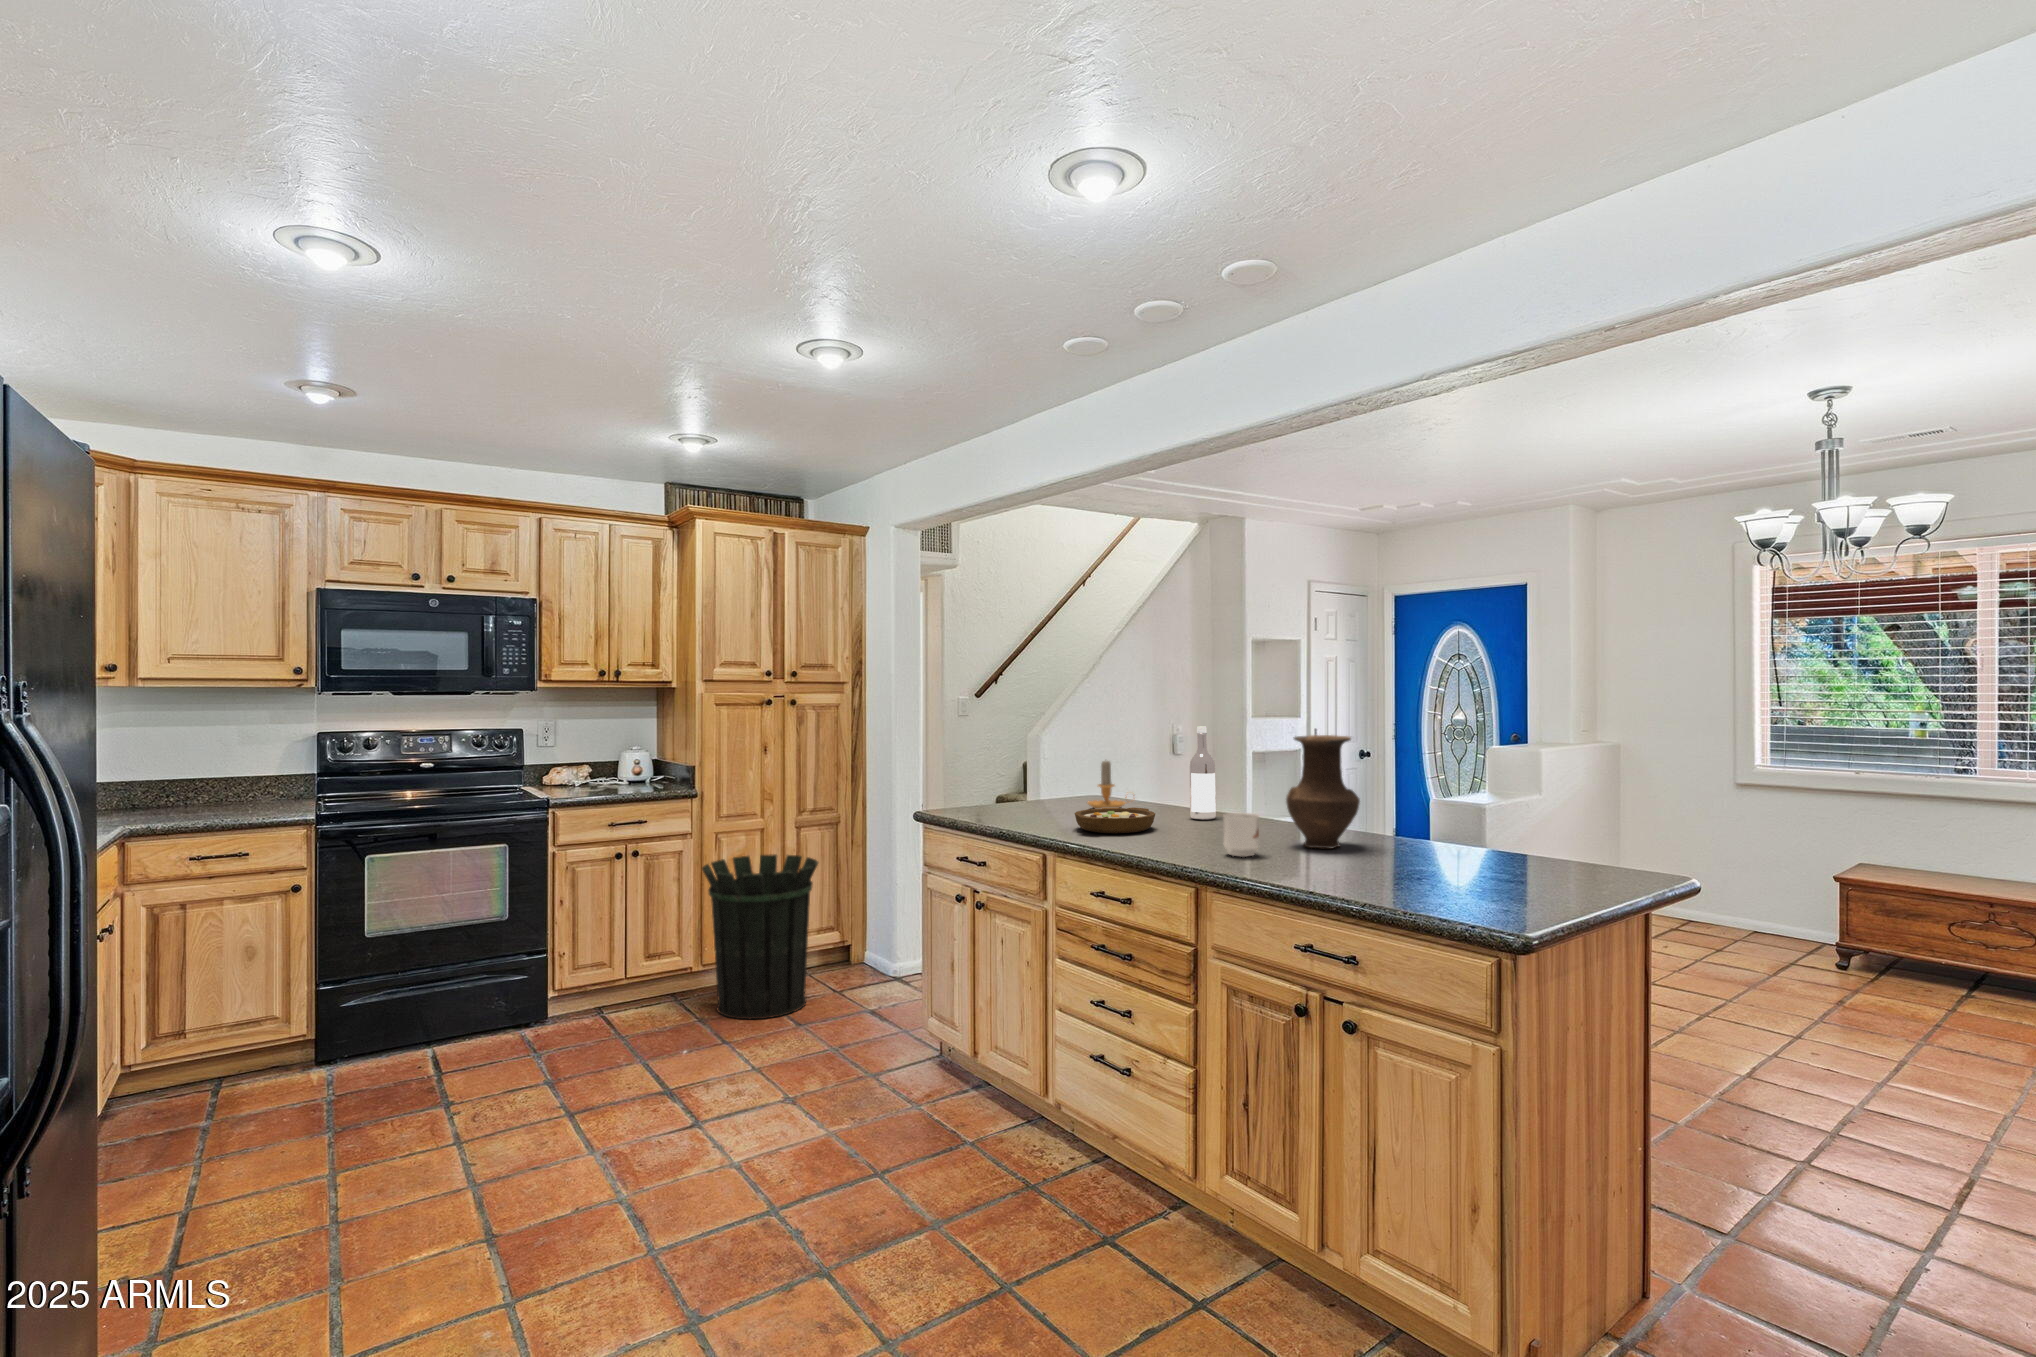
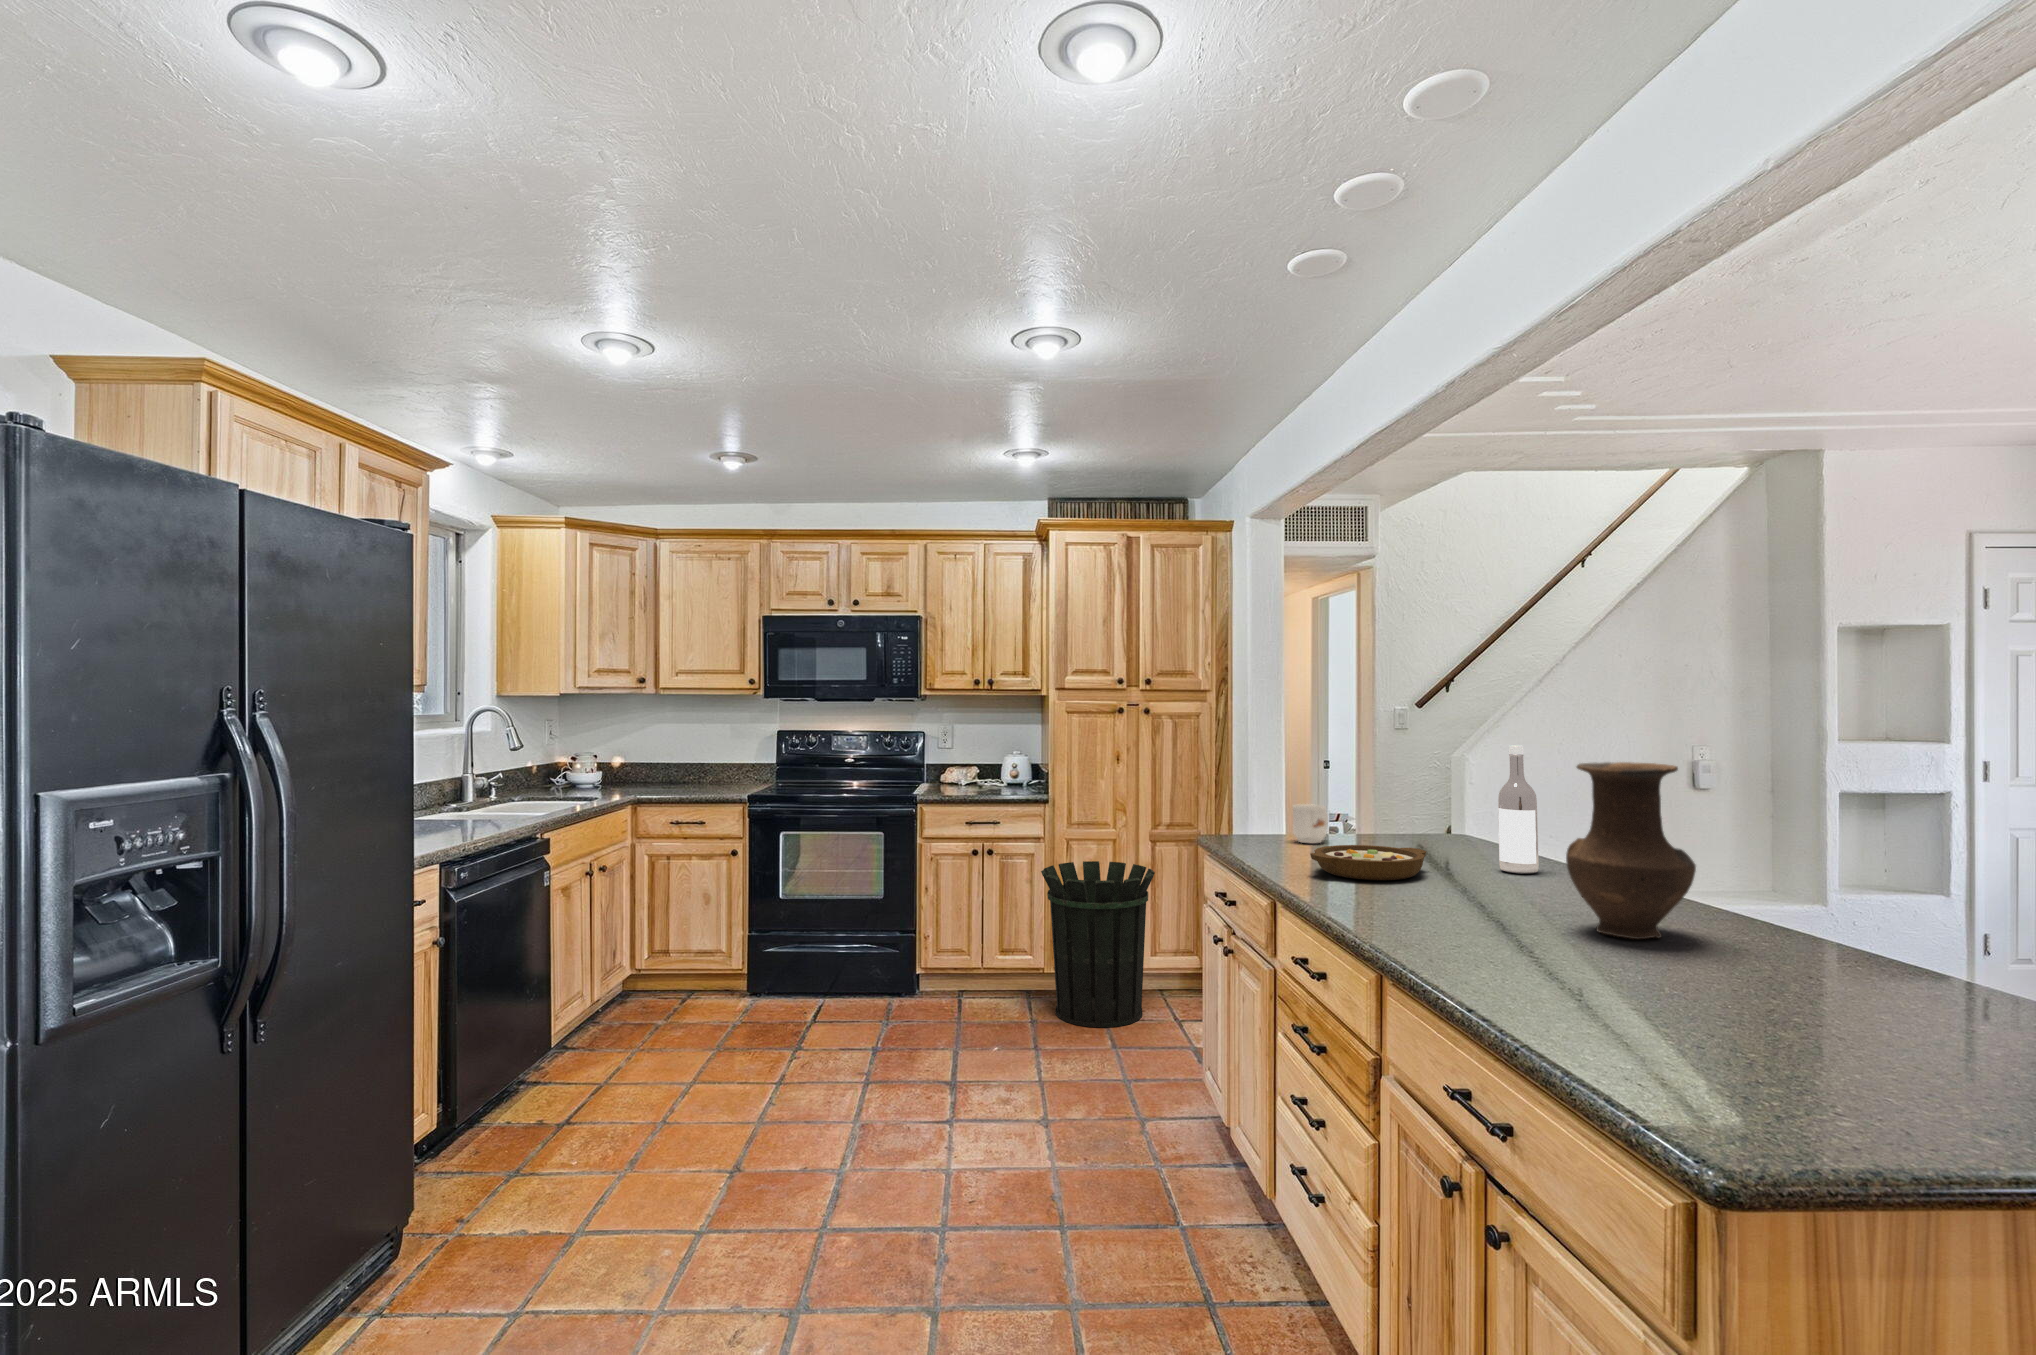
candle: present [1088,761,1128,809] -> none [1384,782,1451,848]
mug: present [1223,813,1260,857] -> present [1293,804,1328,843]

